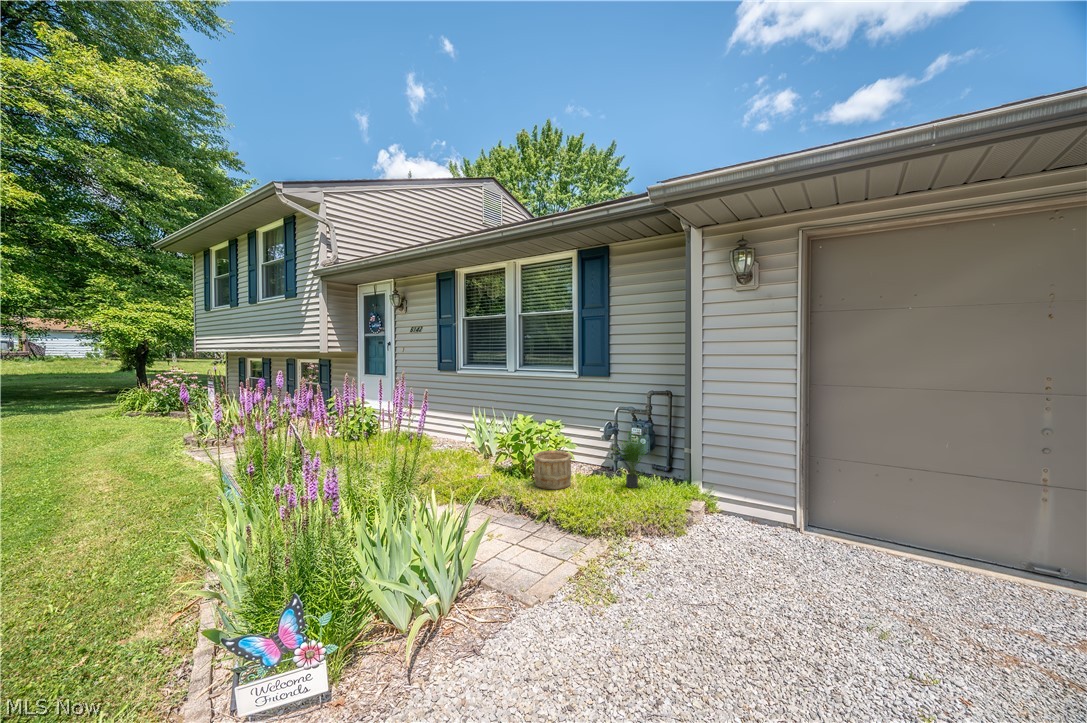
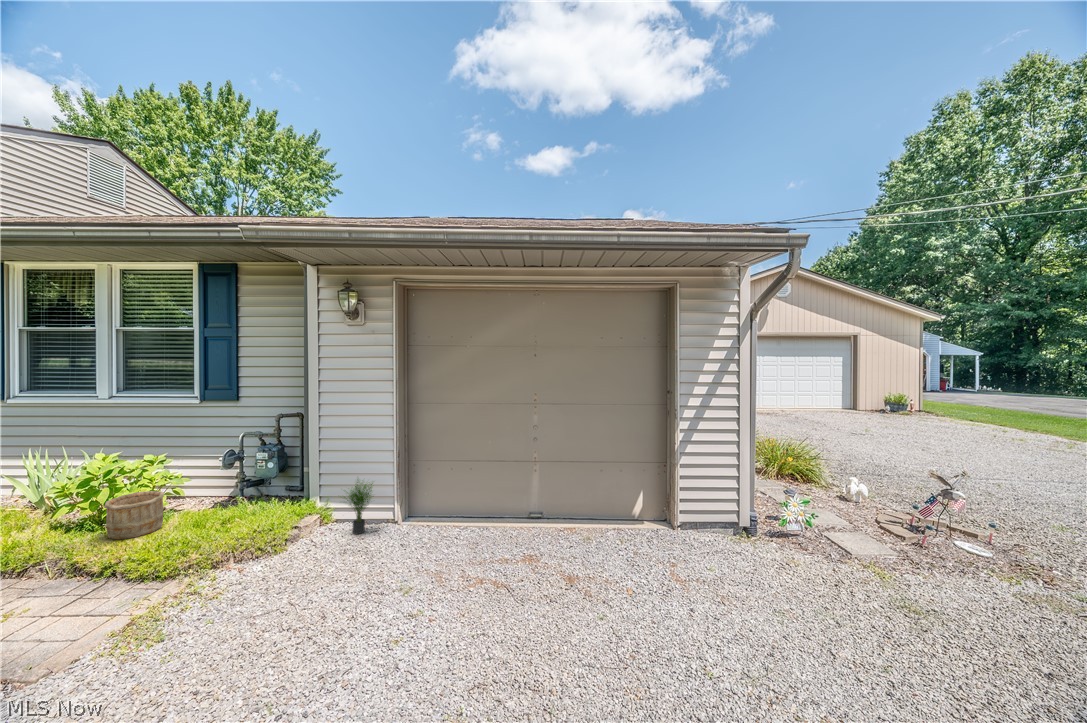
potted plant: present [617,431,644,488] -> present [344,482,373,534]

